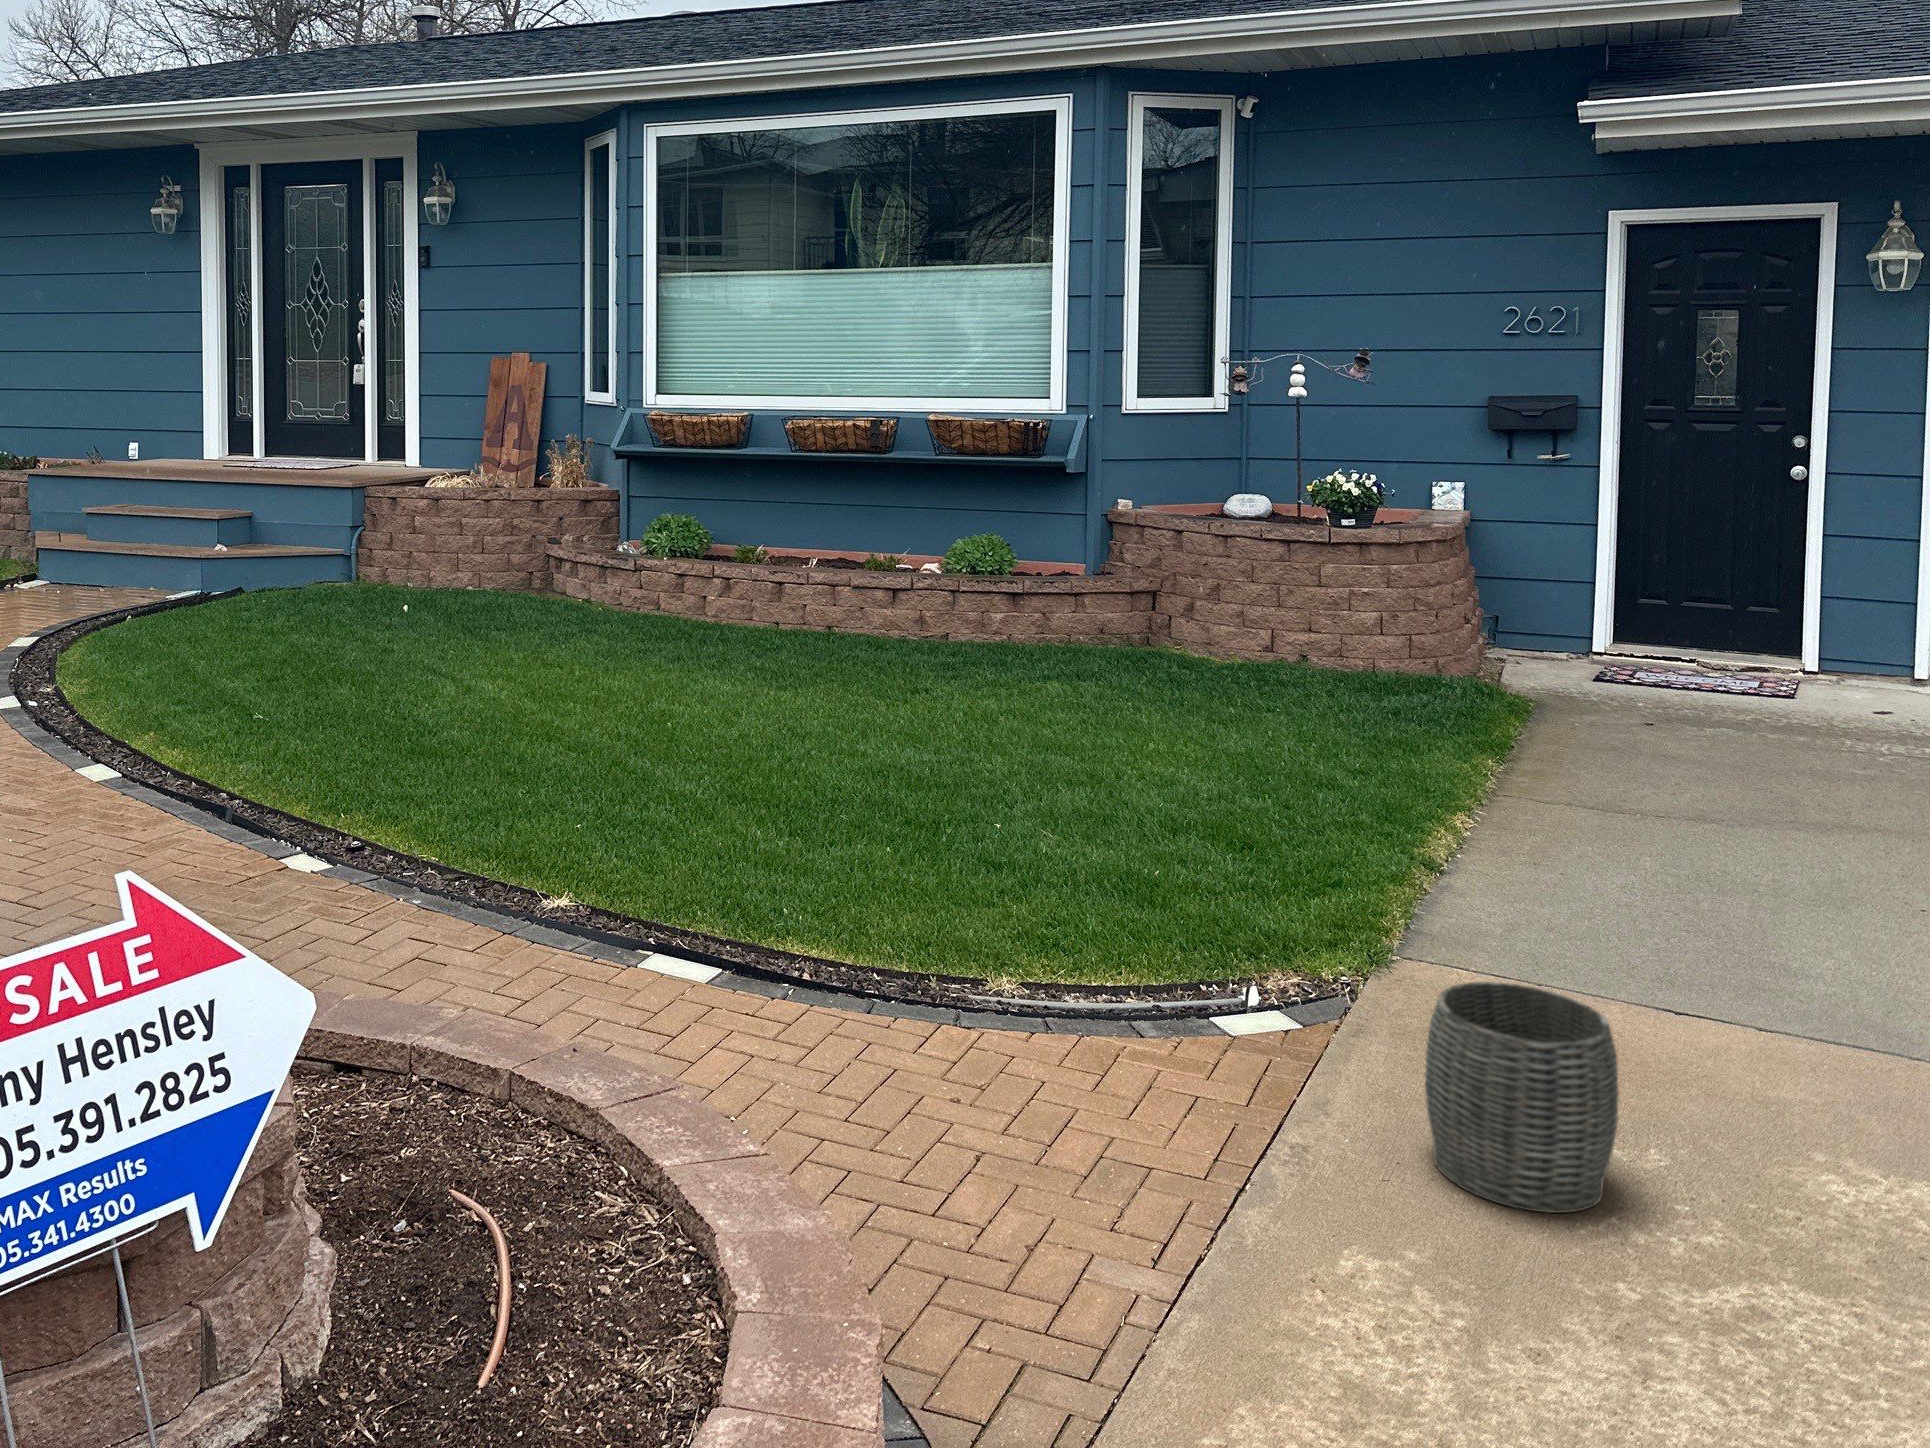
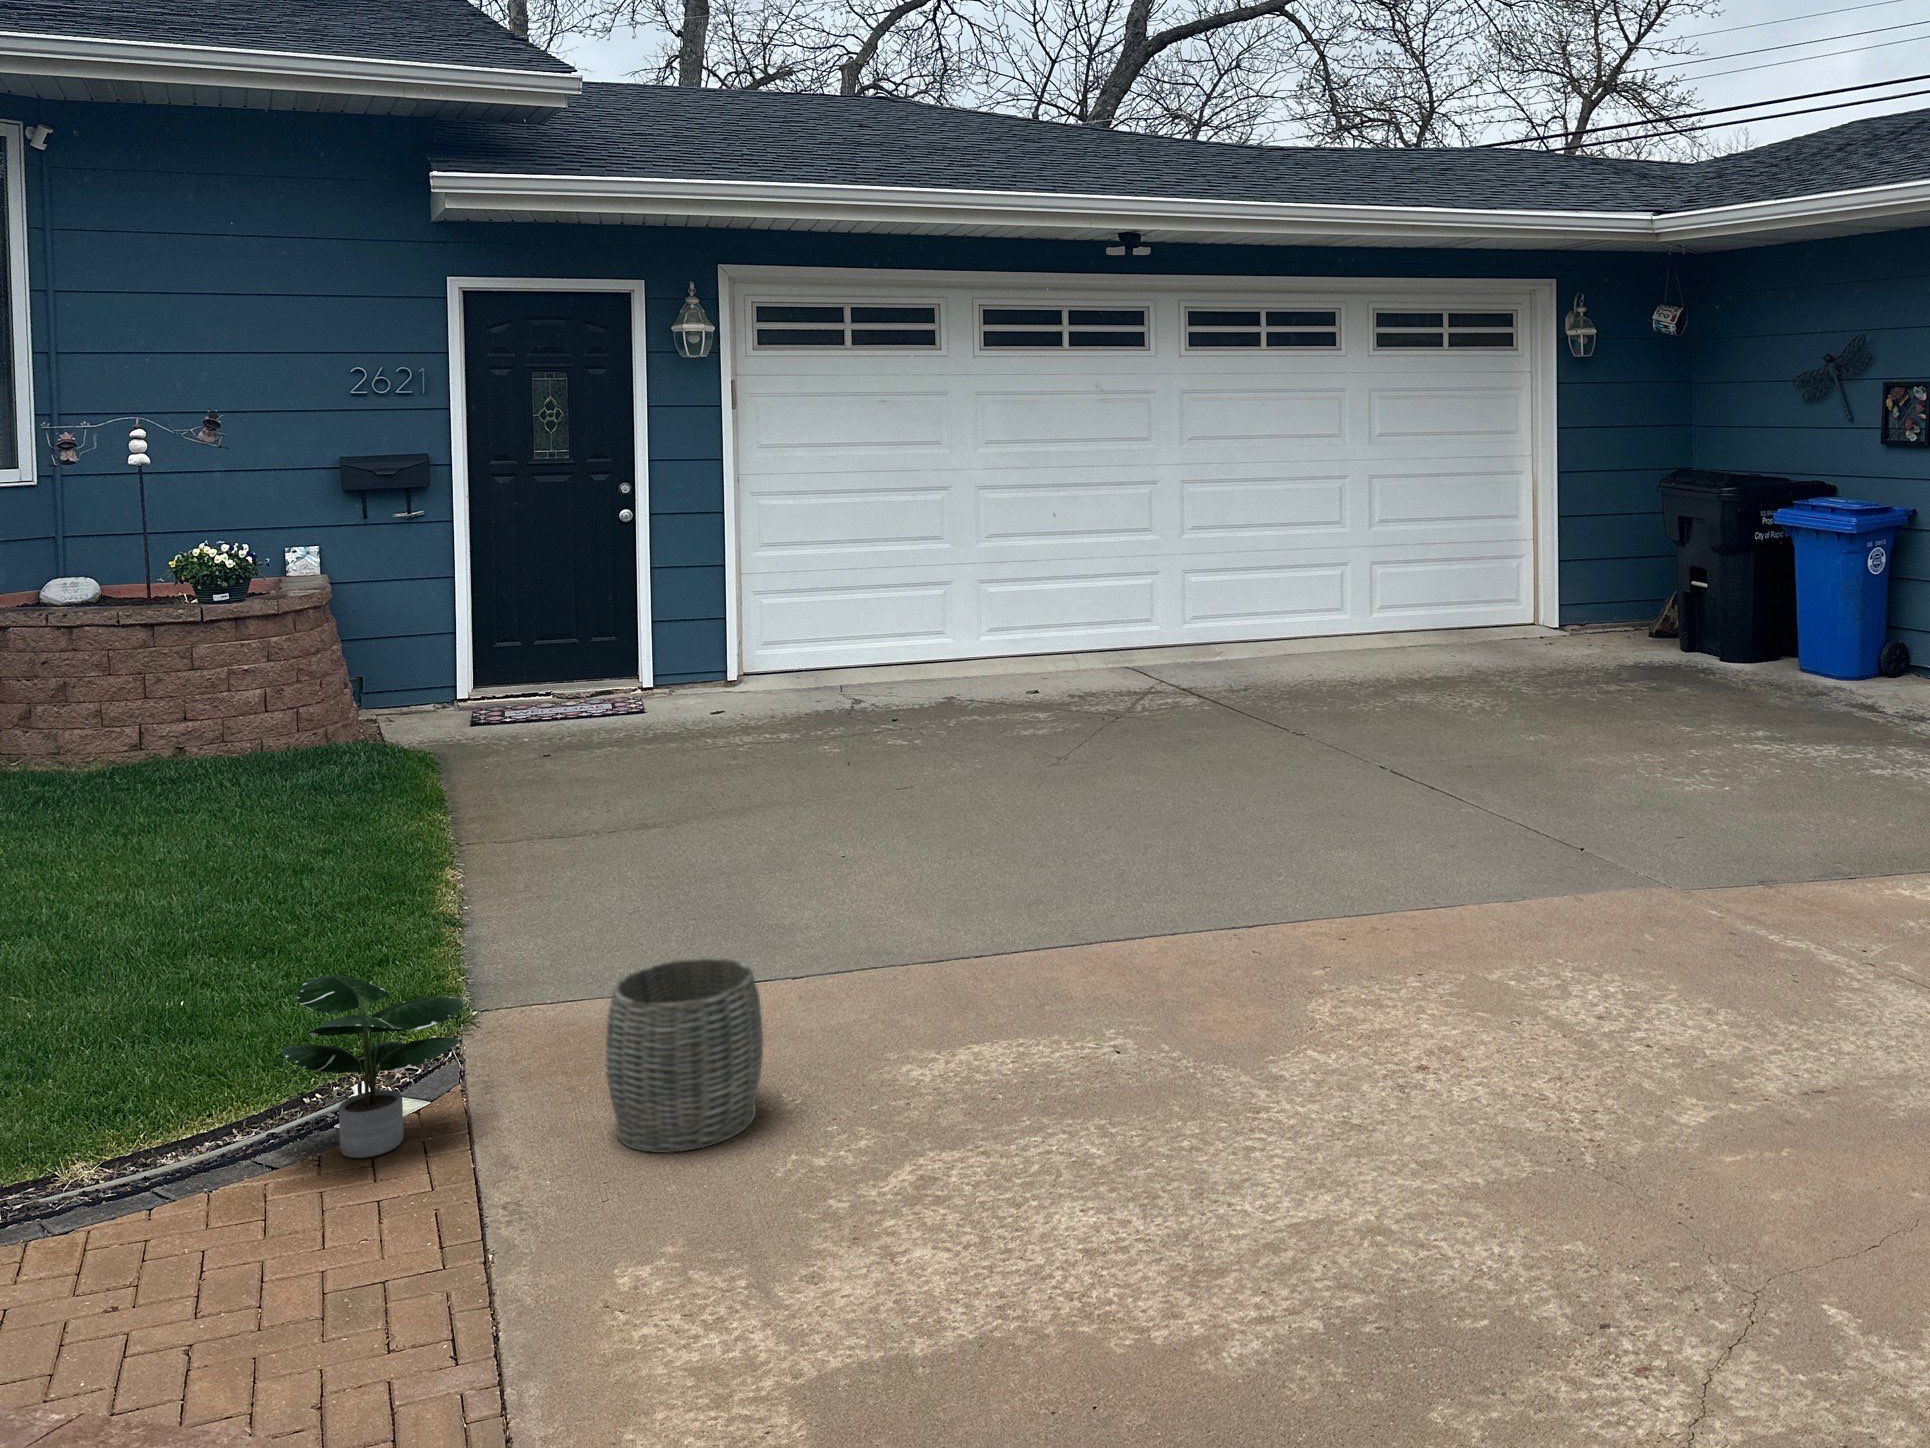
potted plant: none [1143,879,1312,1066] -> present [281,975,463,1158]

